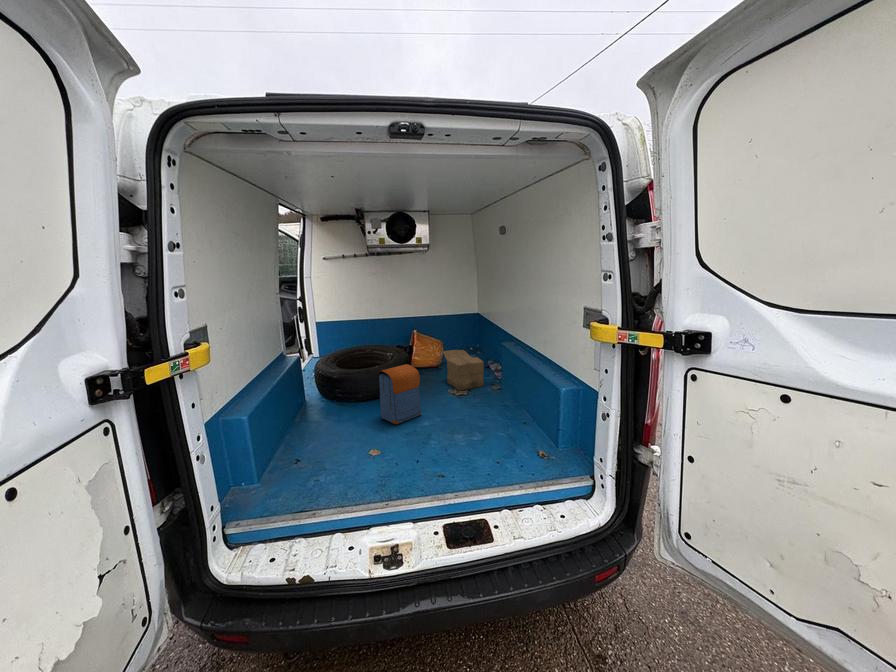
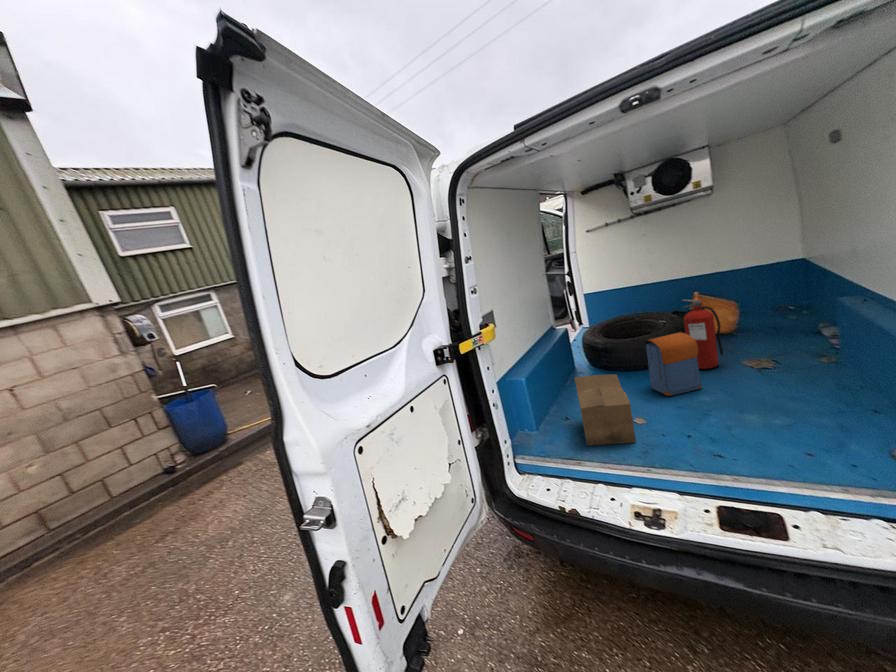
fire extinguisher: none [407,335,434,398] -> present [683,300,723,369]
cardboard box: present [443,350,484,391] -> present [575,375,636,446]

